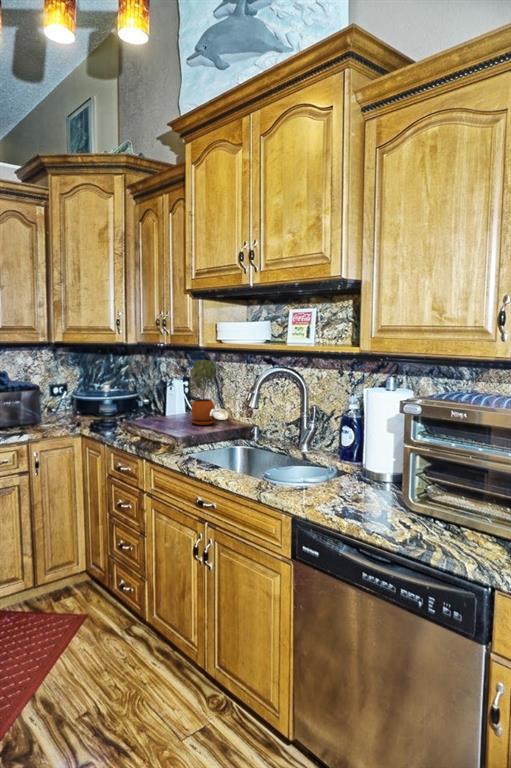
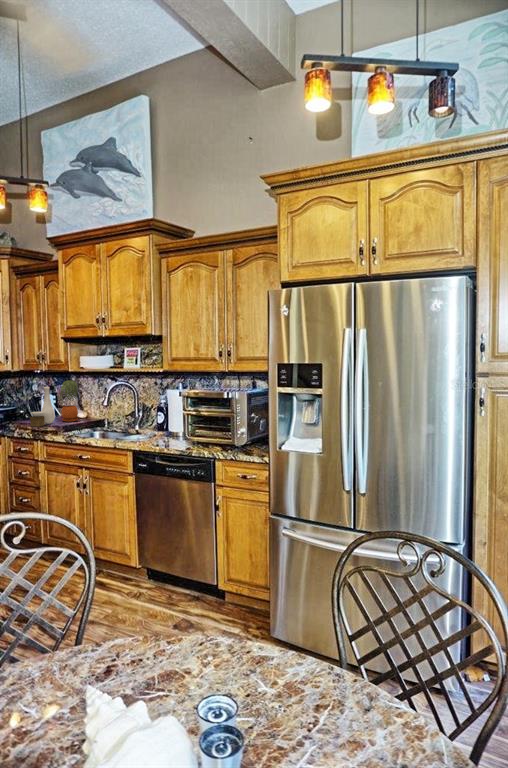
vase: none [139,370,178,434] -> present [30,387,55,426]

